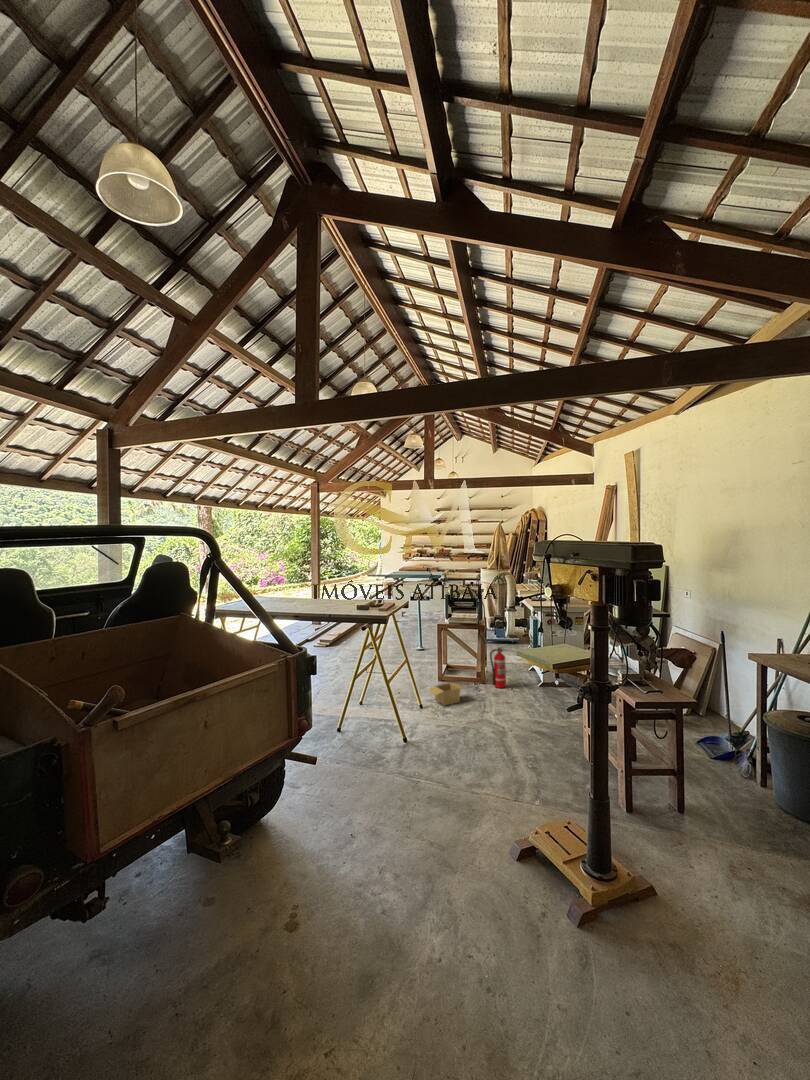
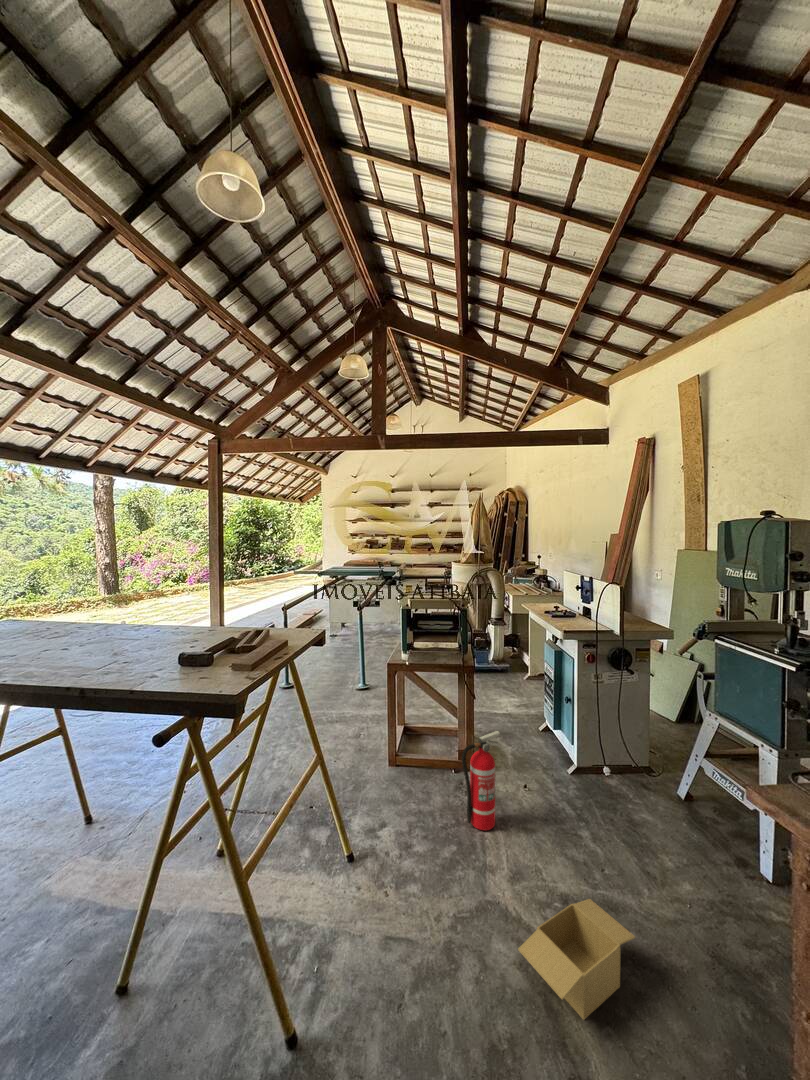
cardboard box: present [428,683,466,705] -> present [518,899,635,1020]

